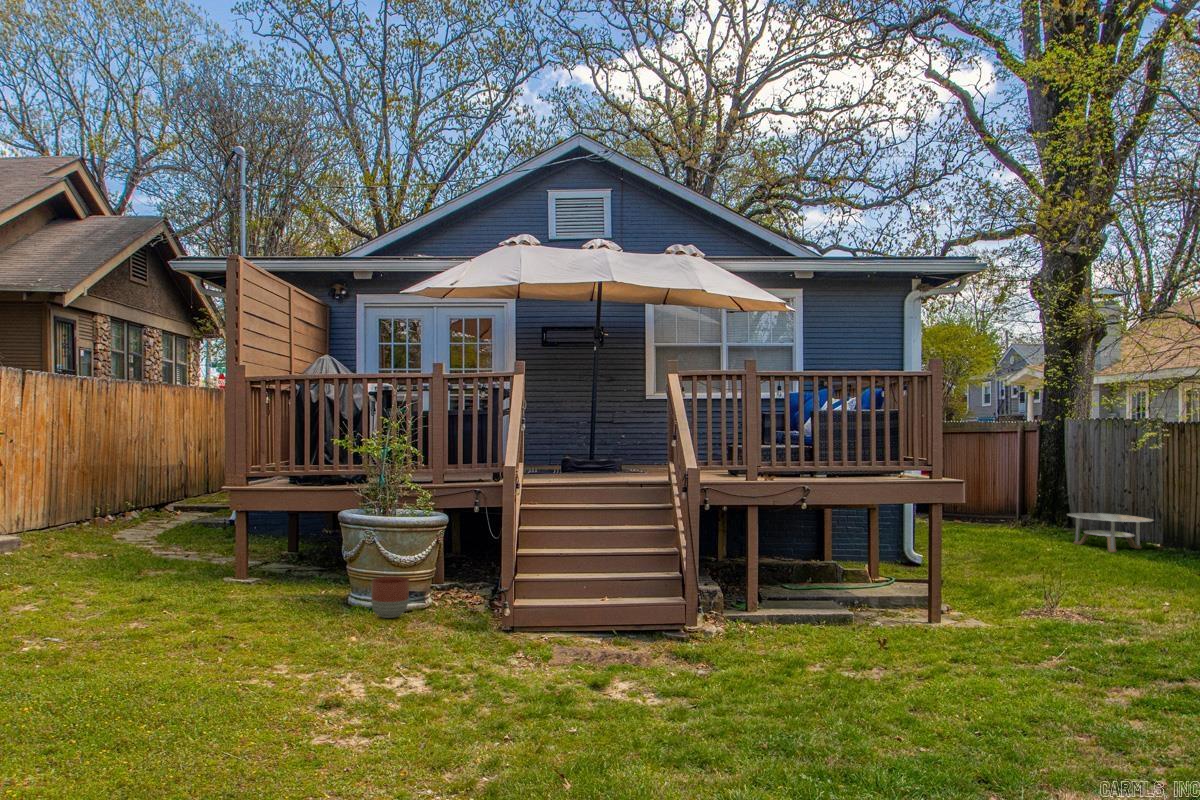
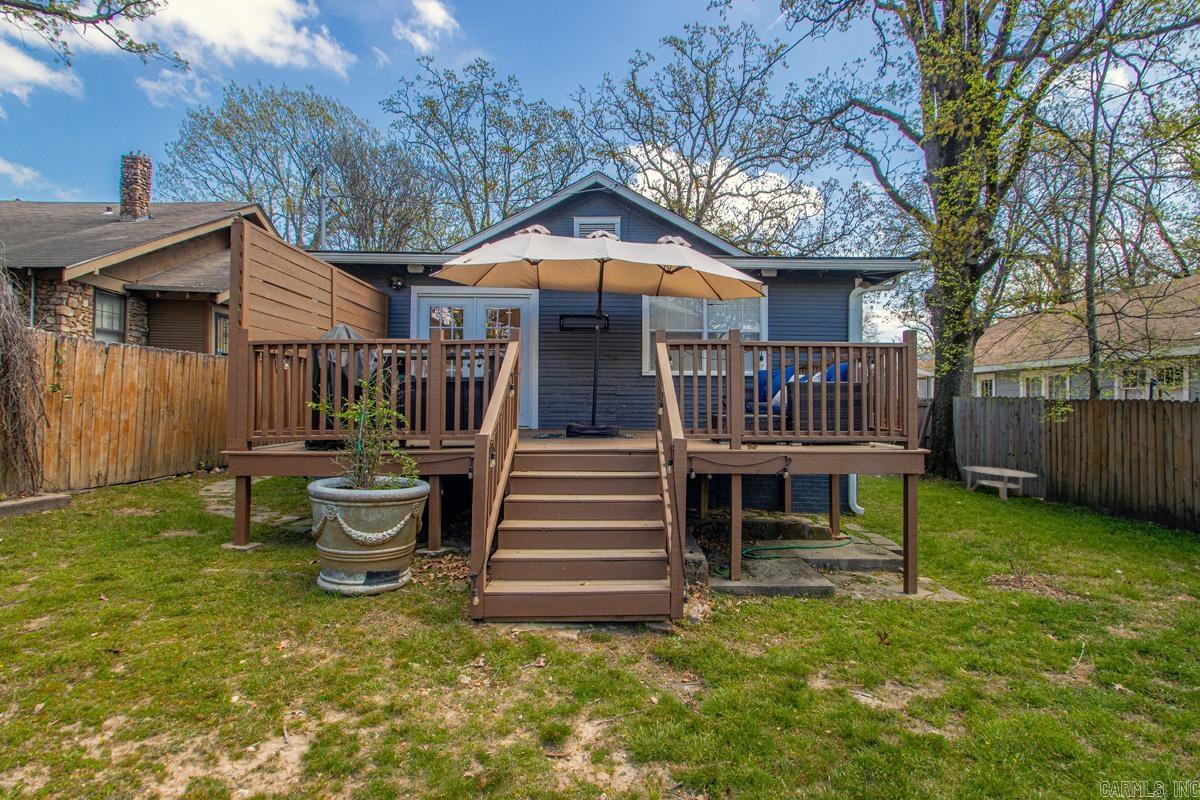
planter: present [371,576,409,618] -> none [331,550,375,599]

